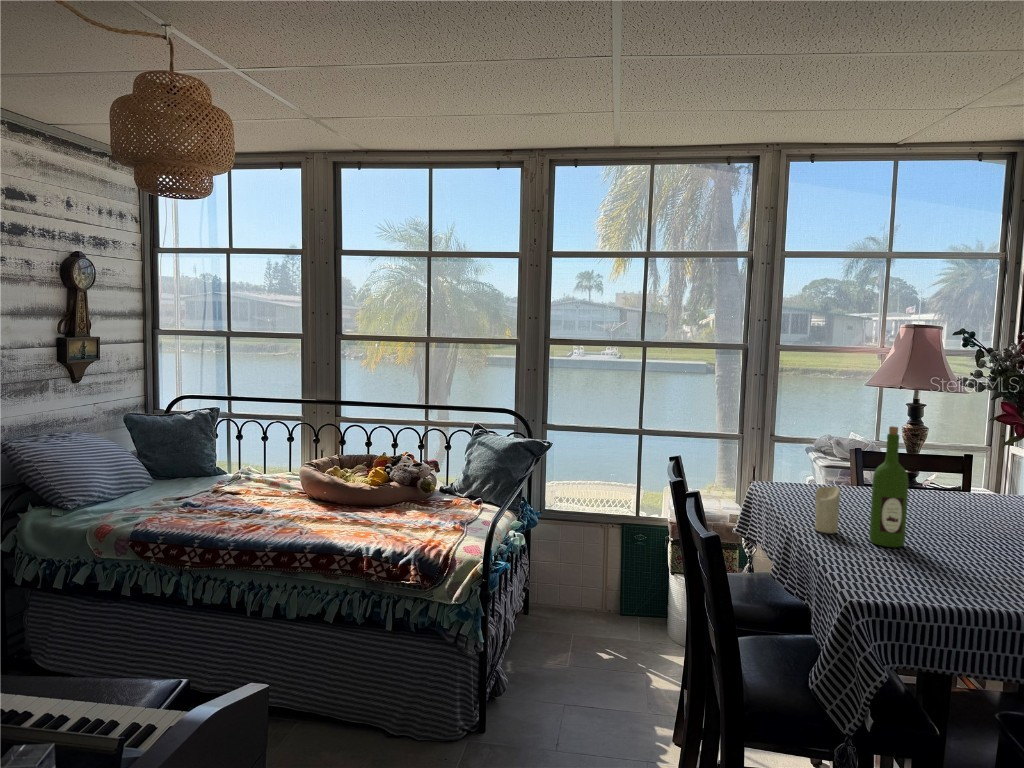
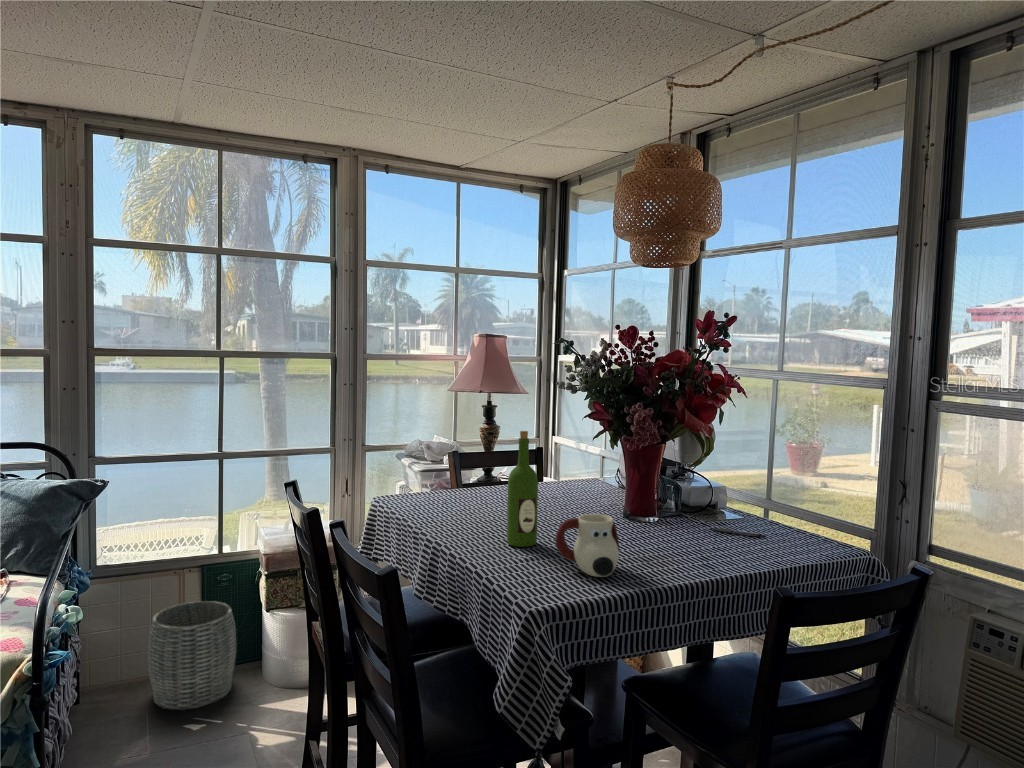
candle: present [815,486,840,533] -> none [455,495,478,543]
mug: none [909,521,990,590] -> present [555,514,619,577]
woven basket: none [575,553,643,640] -> present [148,601,236,710]

